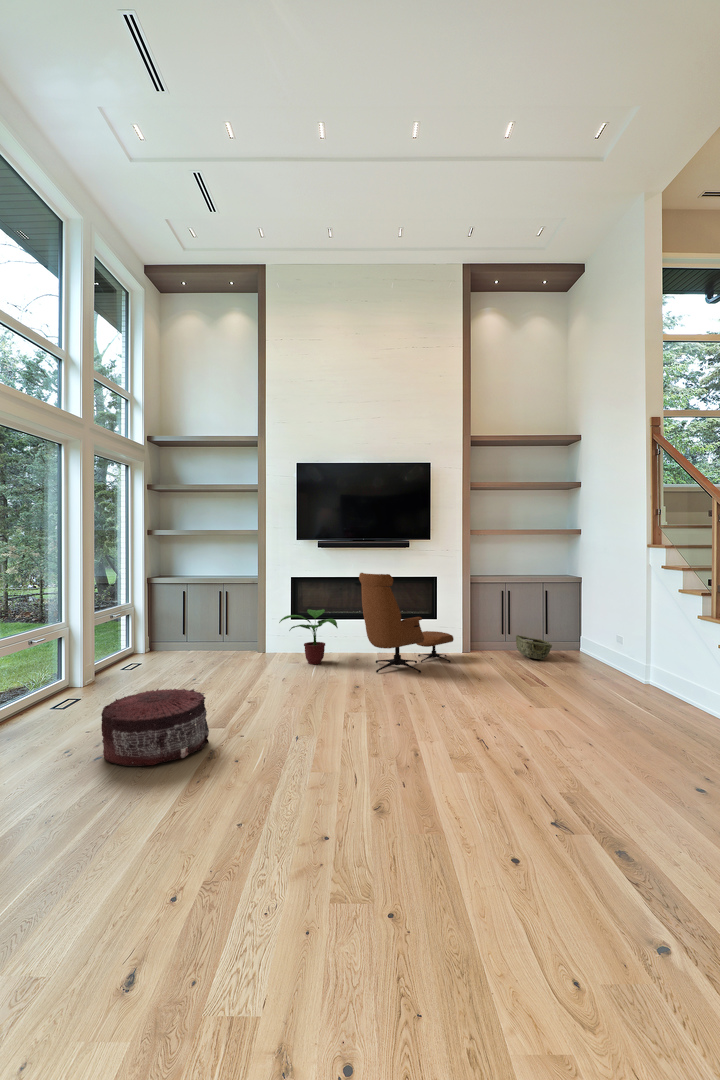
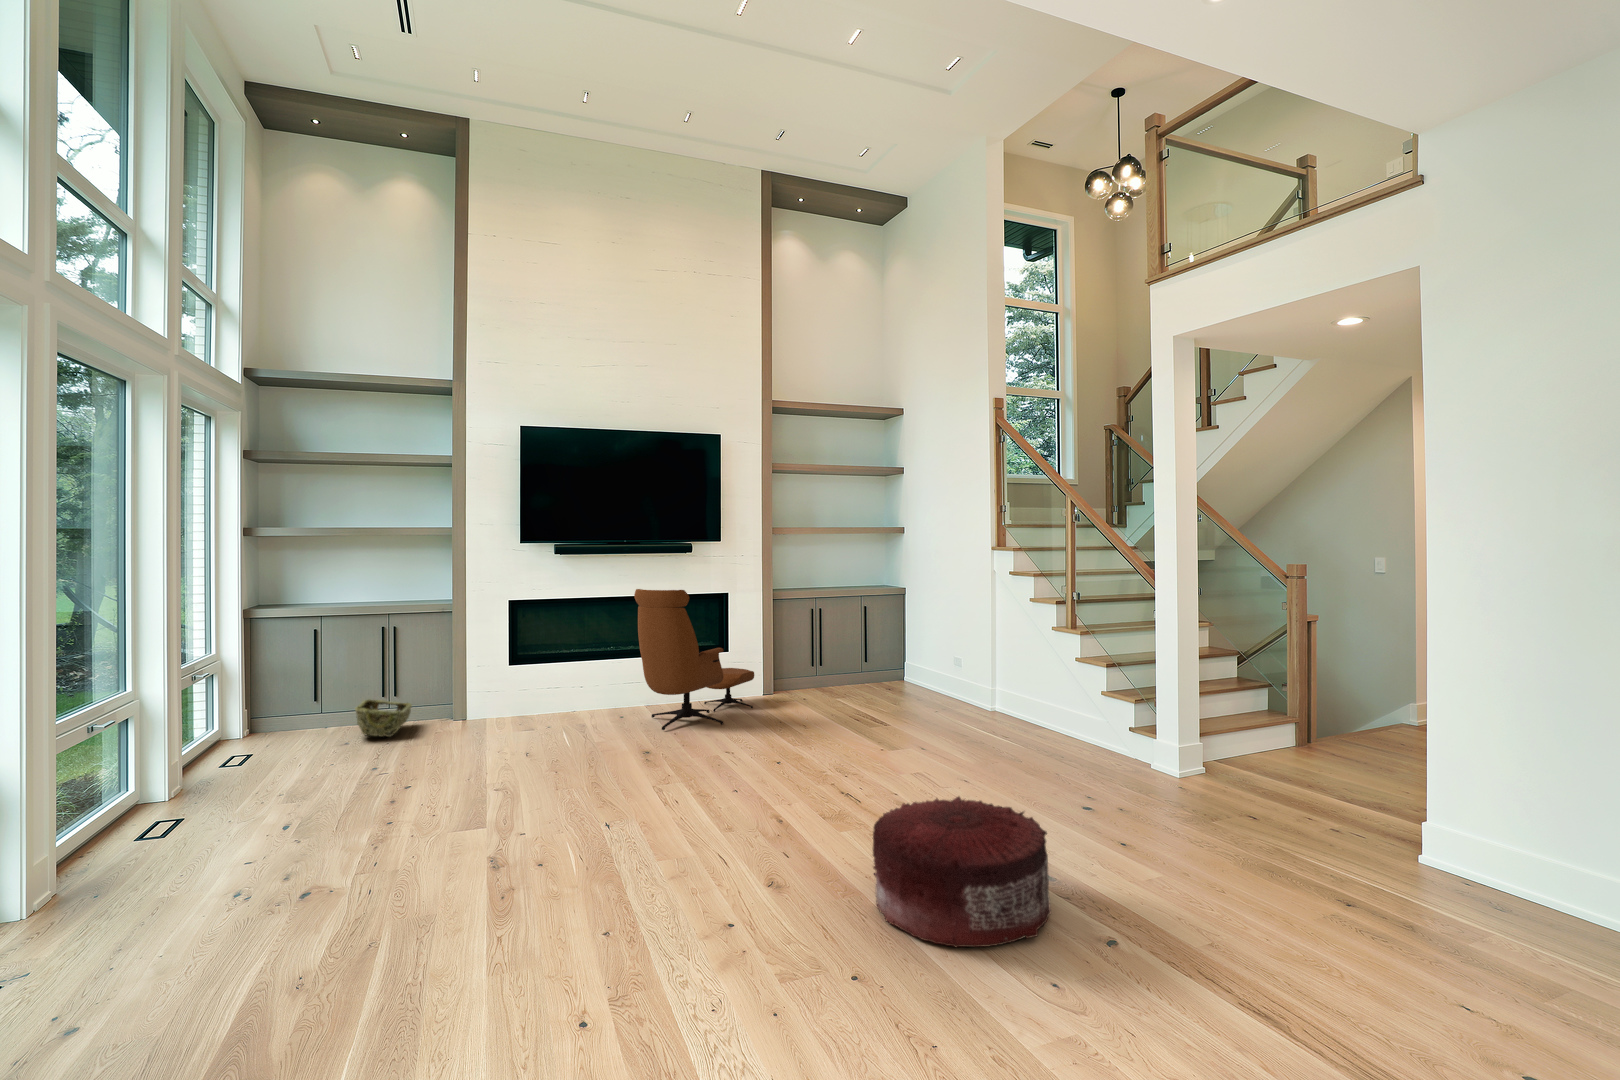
potted plant: present [279,609,338,664] -> none [503,646,599,728]
woven basket: present [516,635,552,660] -> present [355,699,412,737]
pouf: present [101,689,209,766] -> present [873,797,1051,948]

